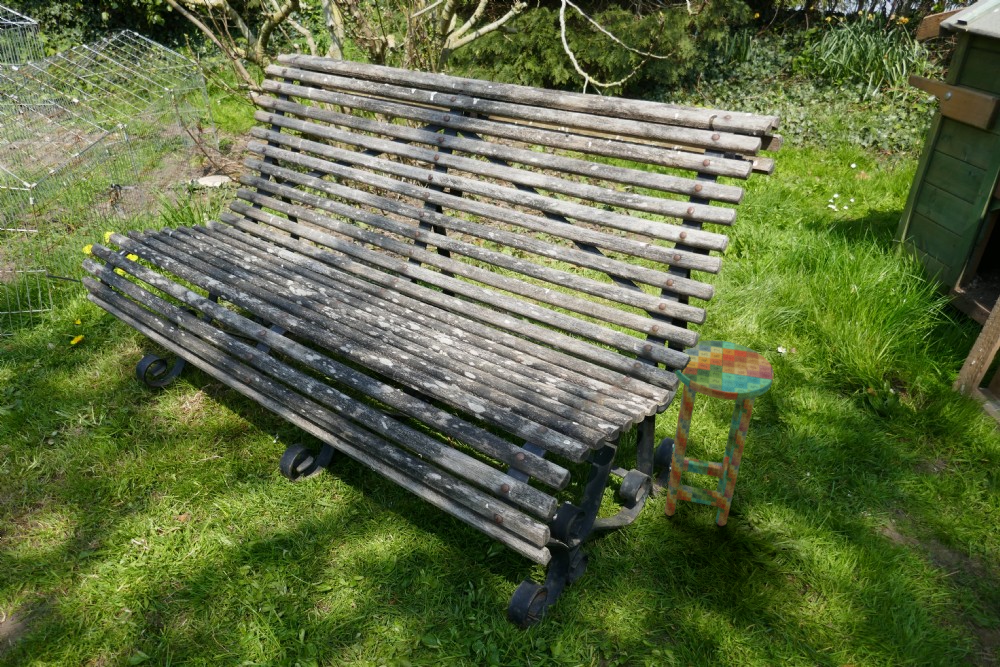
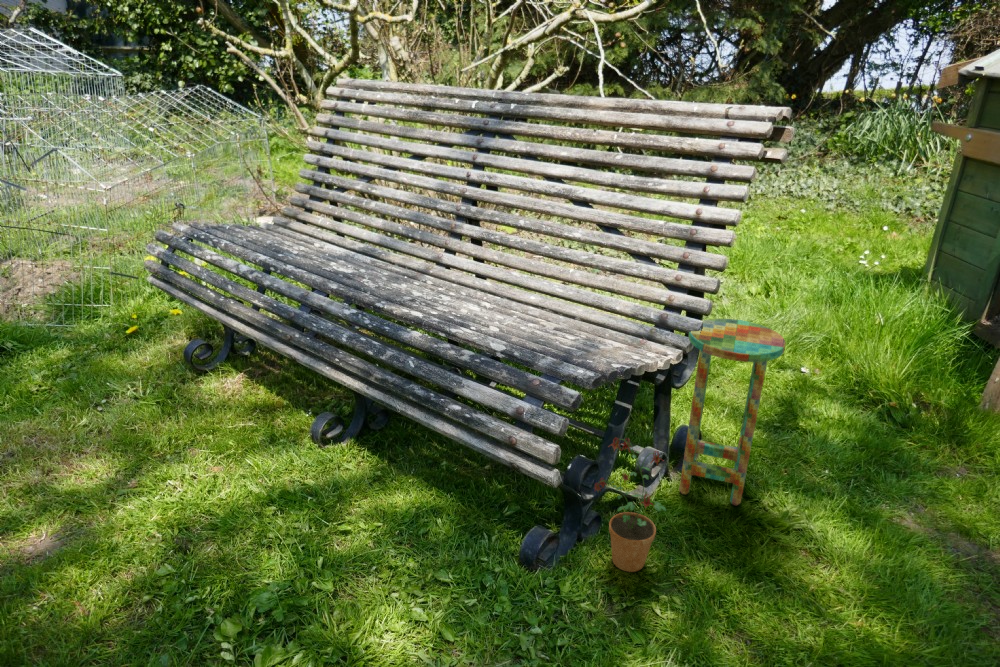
potted plant: none [582,494,657,619] -> present [595,438,666,572]

